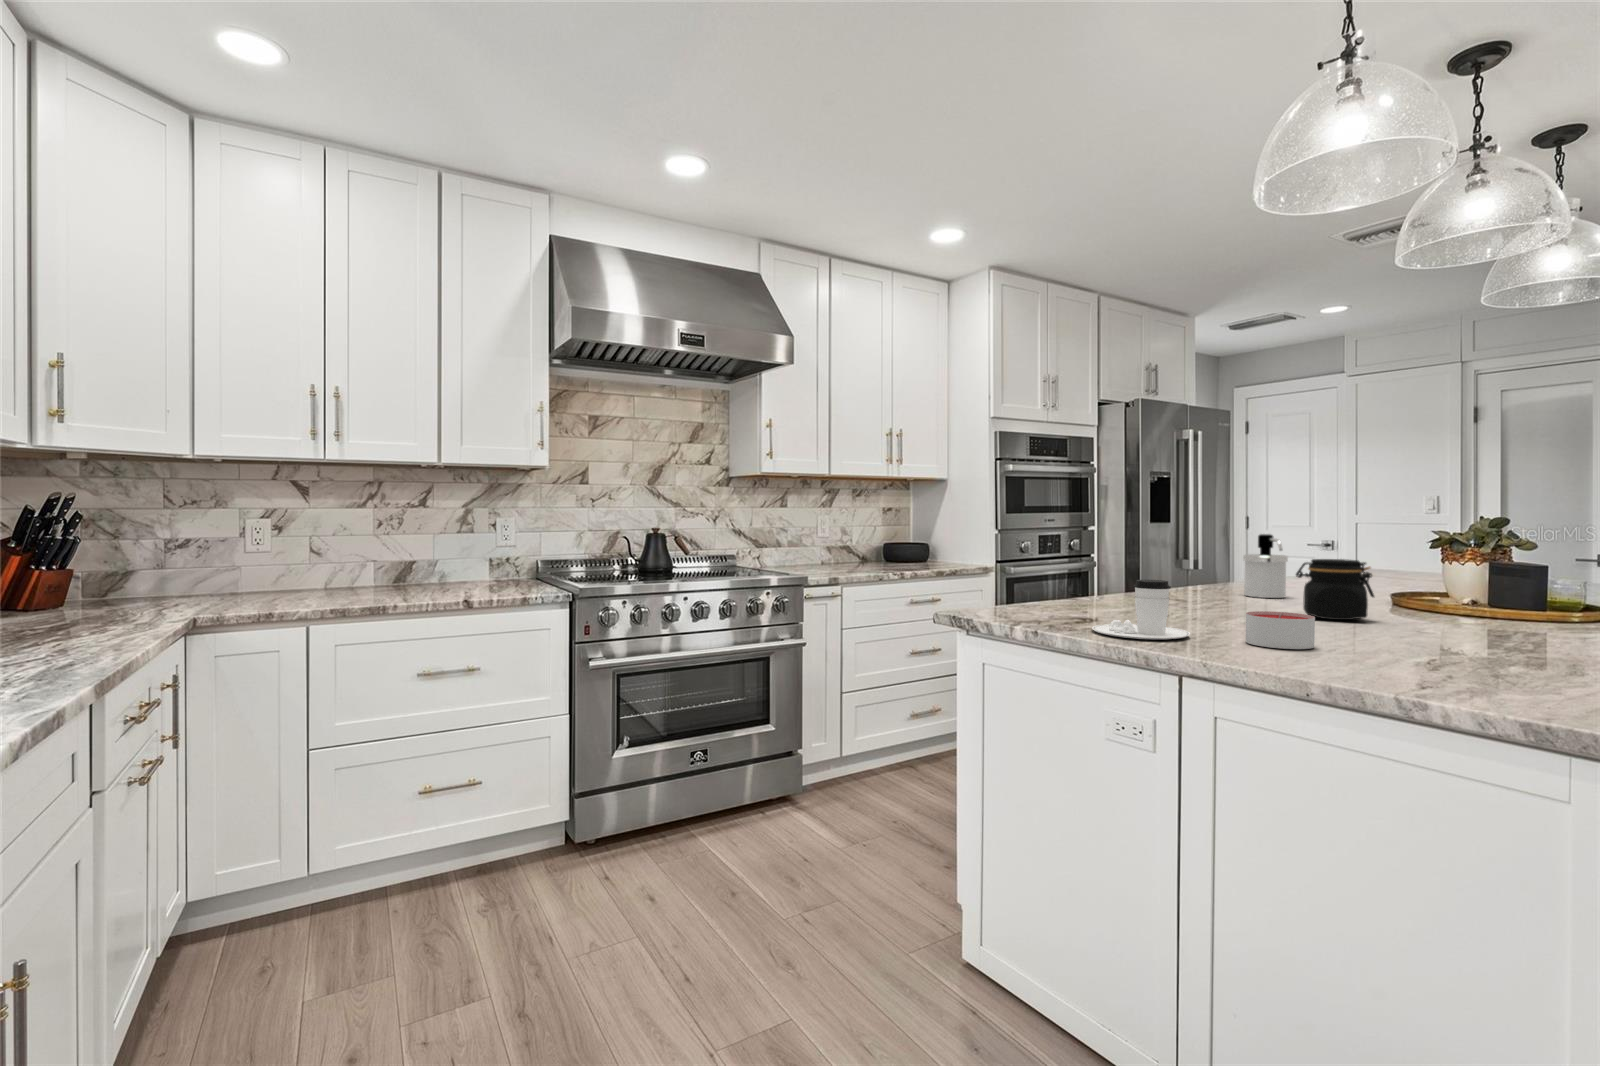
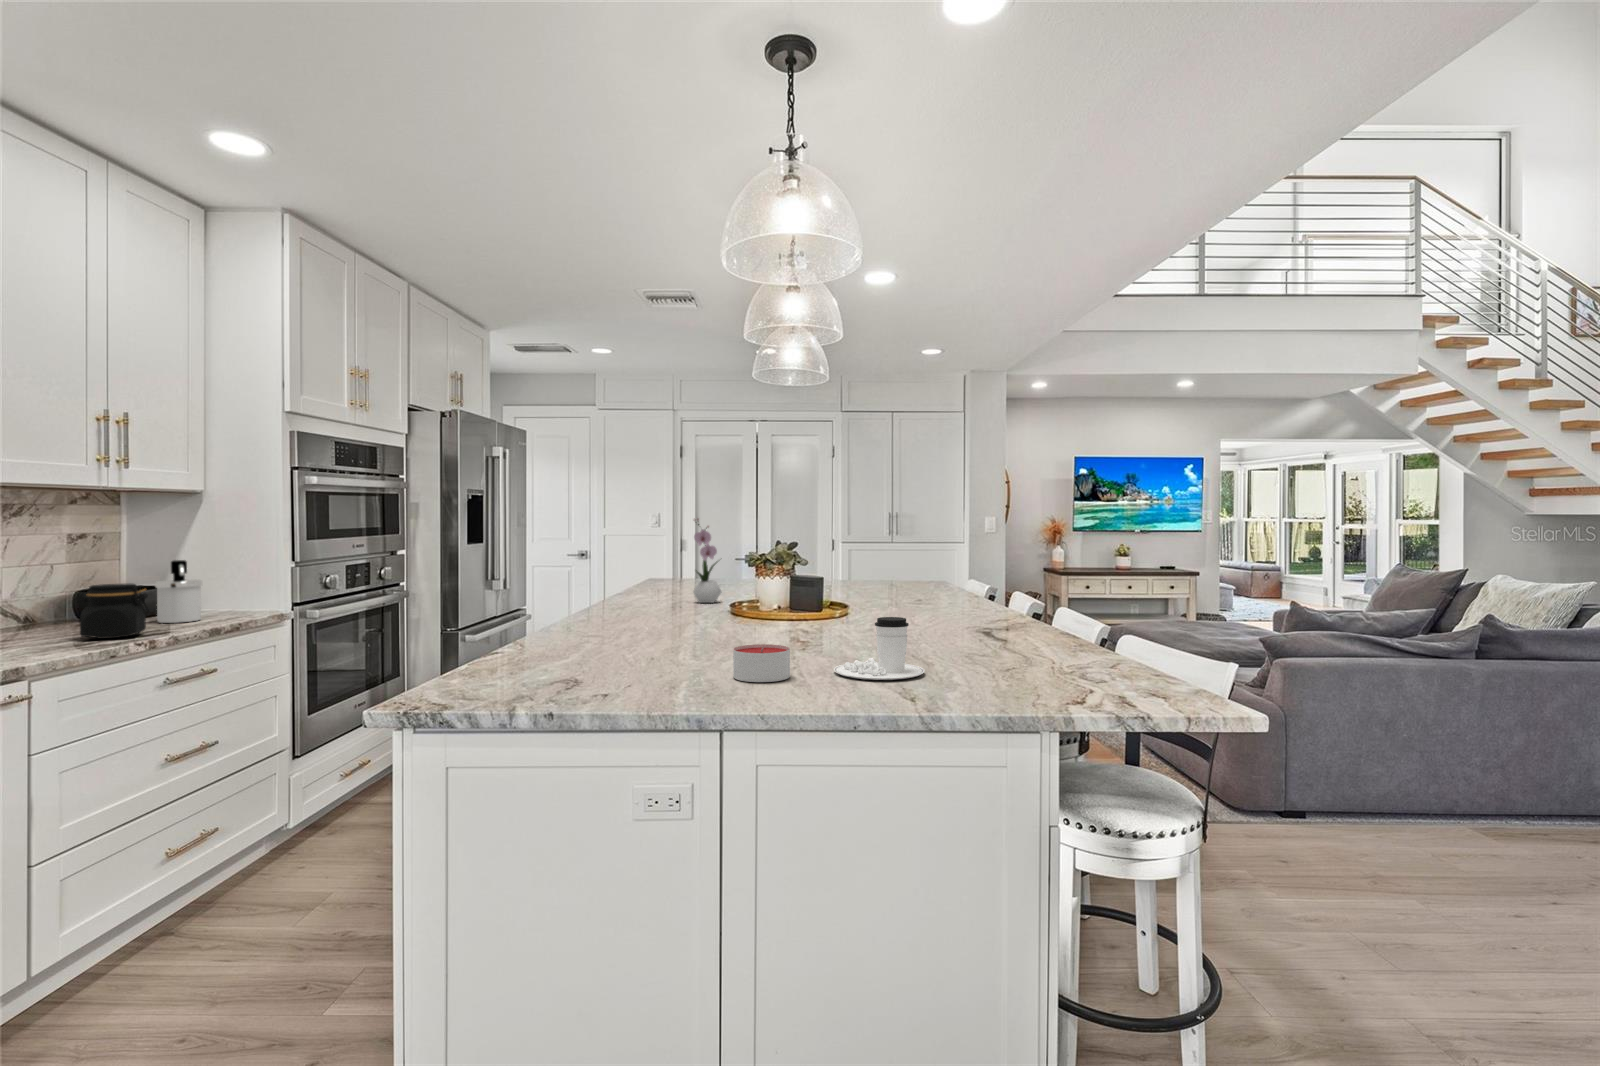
flower arrangement: none [1368,491,1414,589] -> present [693,519,722,603]
soap dispenser: present [1243,534,1288,598] -> present [155,560,202,623]
jar: present [1296,559,1374,620] -> present [74,584,150,639]
coffee cup: present [1092,580,1190,639] -> present [834,617,925,680]

